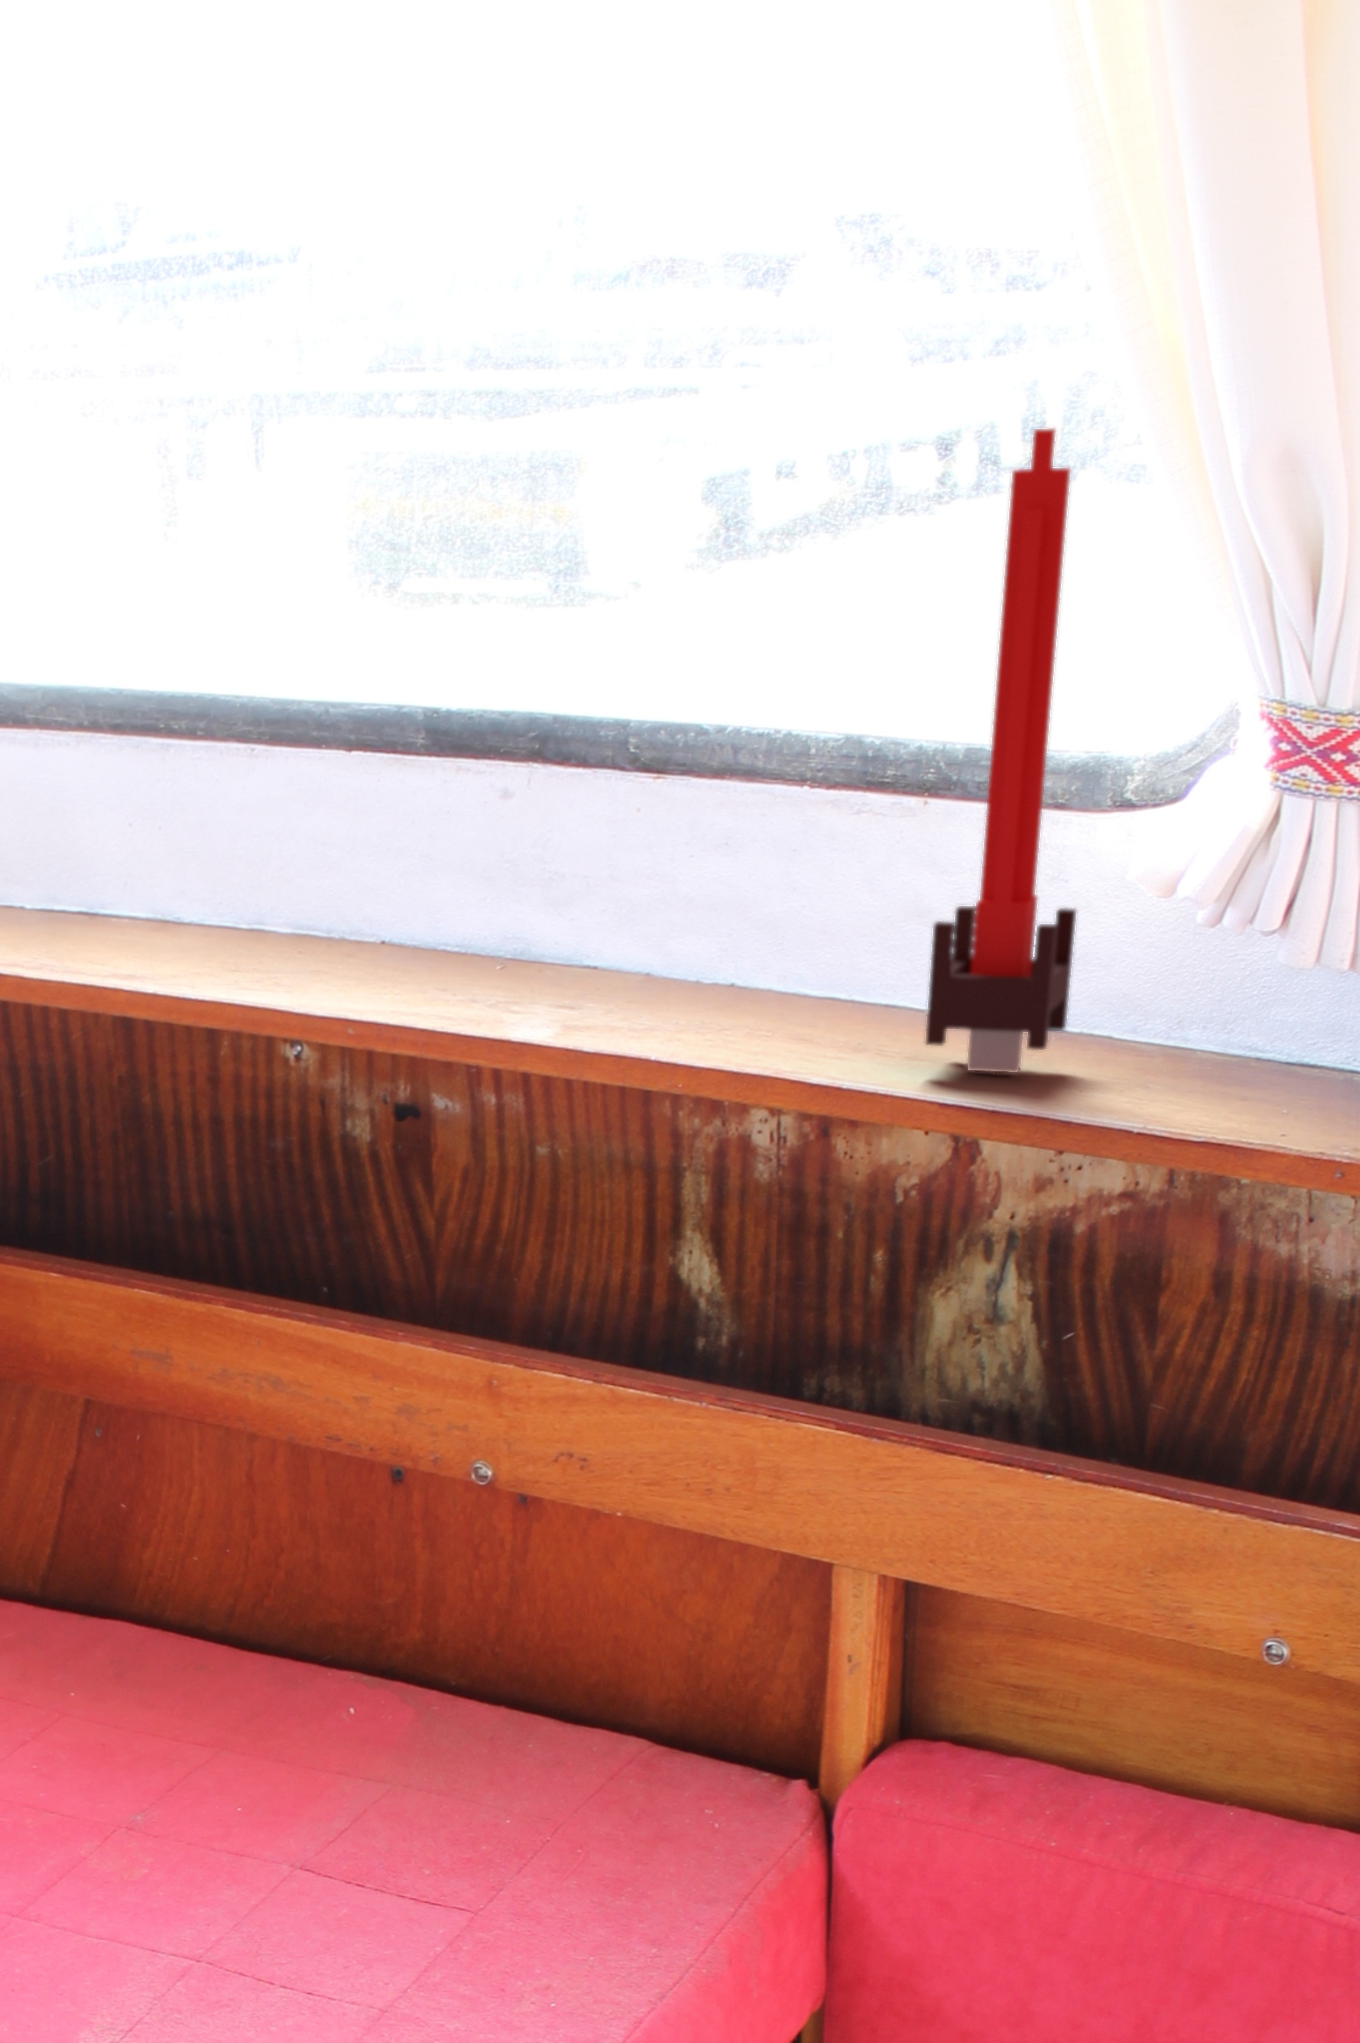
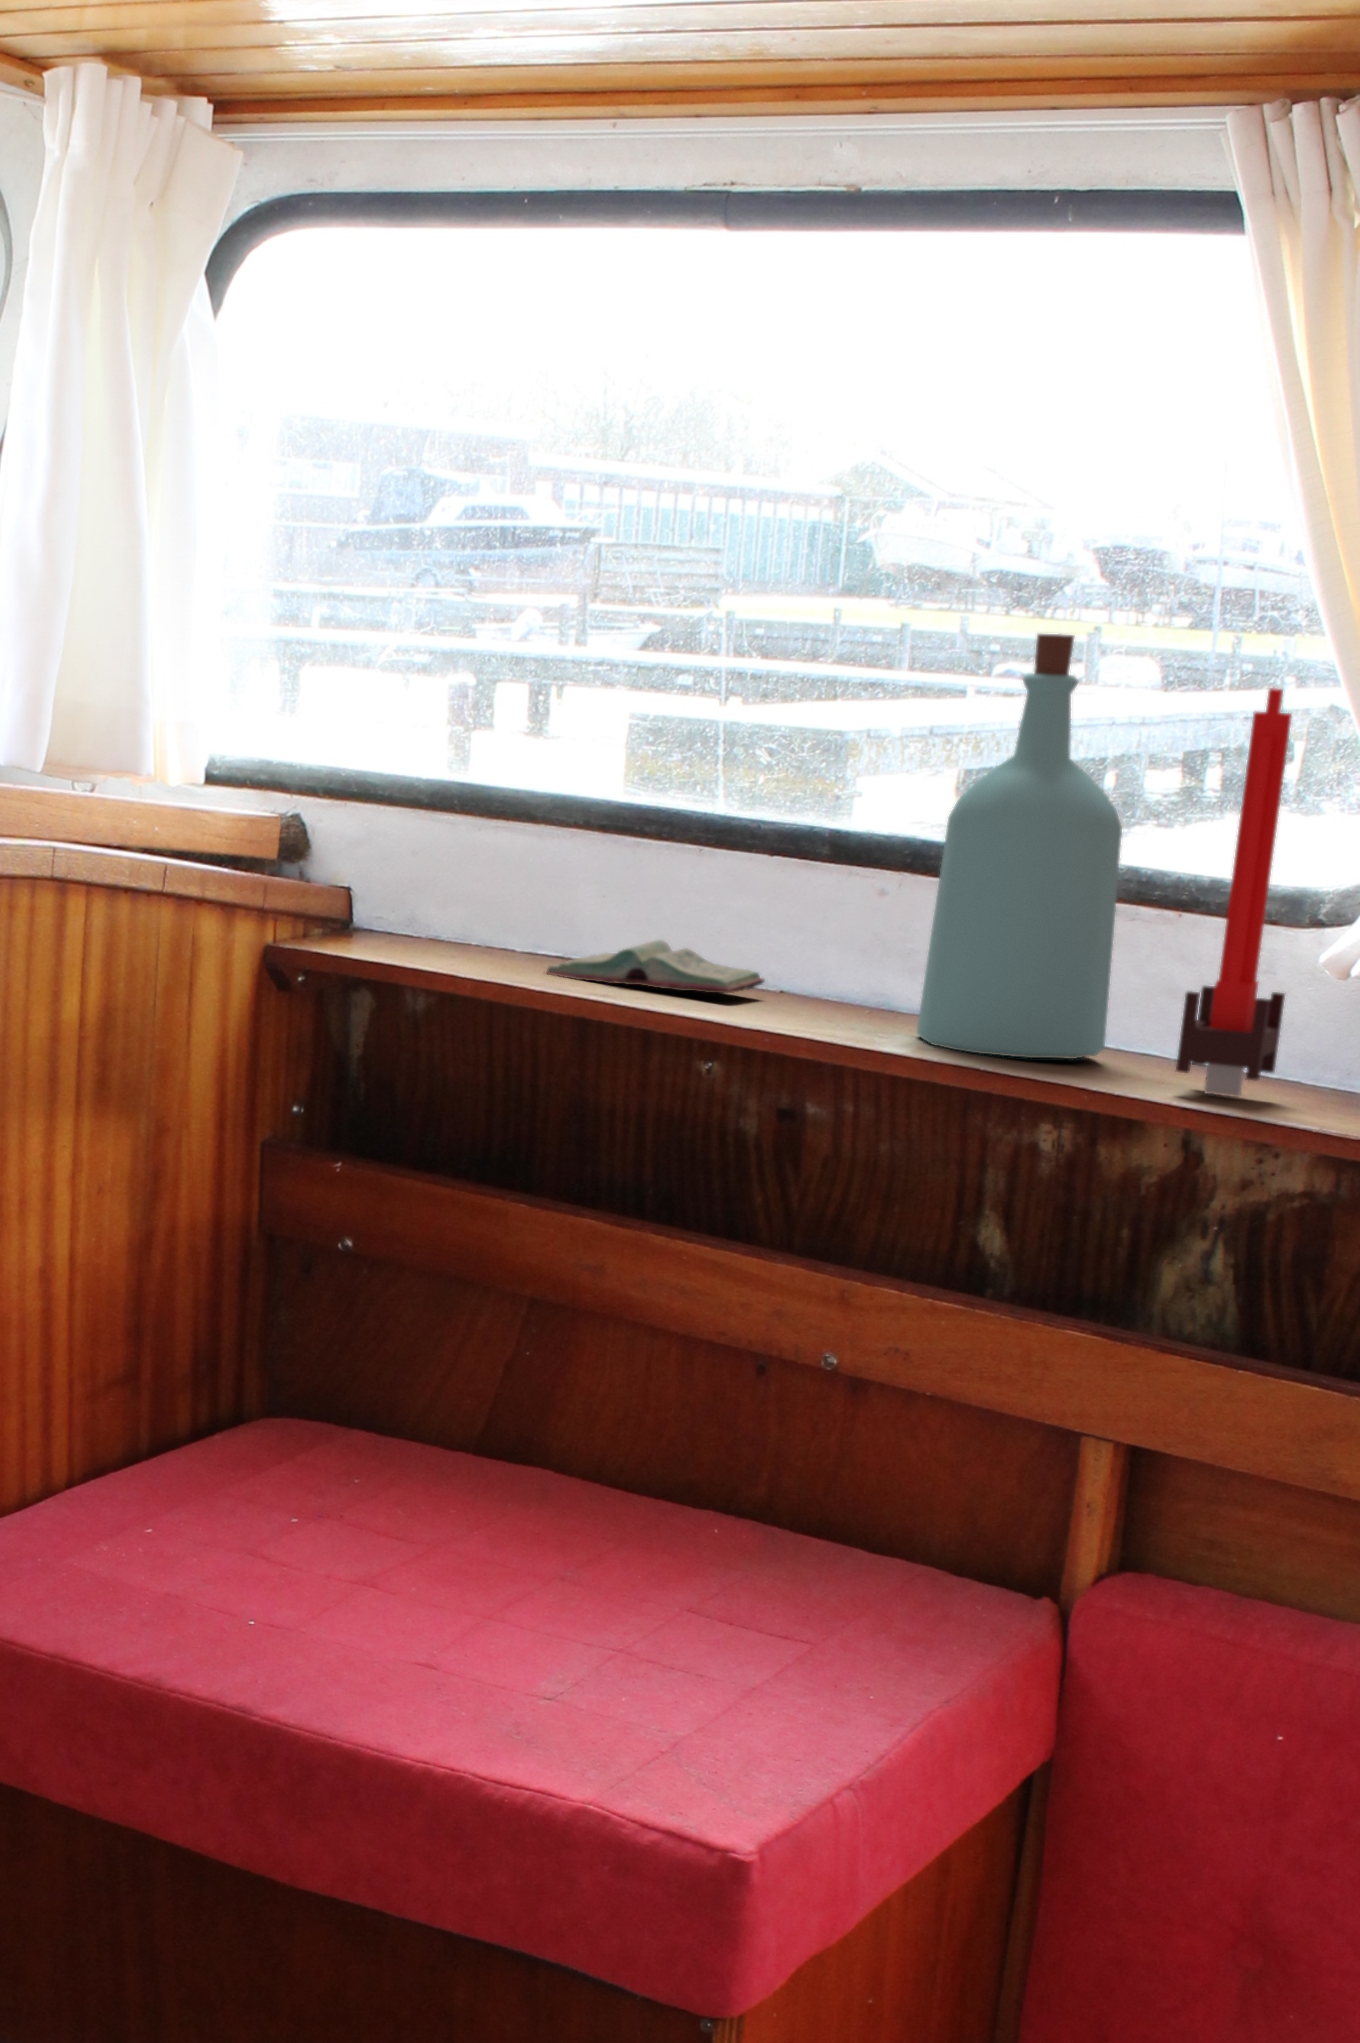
bottle: none [560,373,827,1033] -> present [917,634,1122,1059]
book: none [49,890,355,967] -> present [546,940,764,993]

